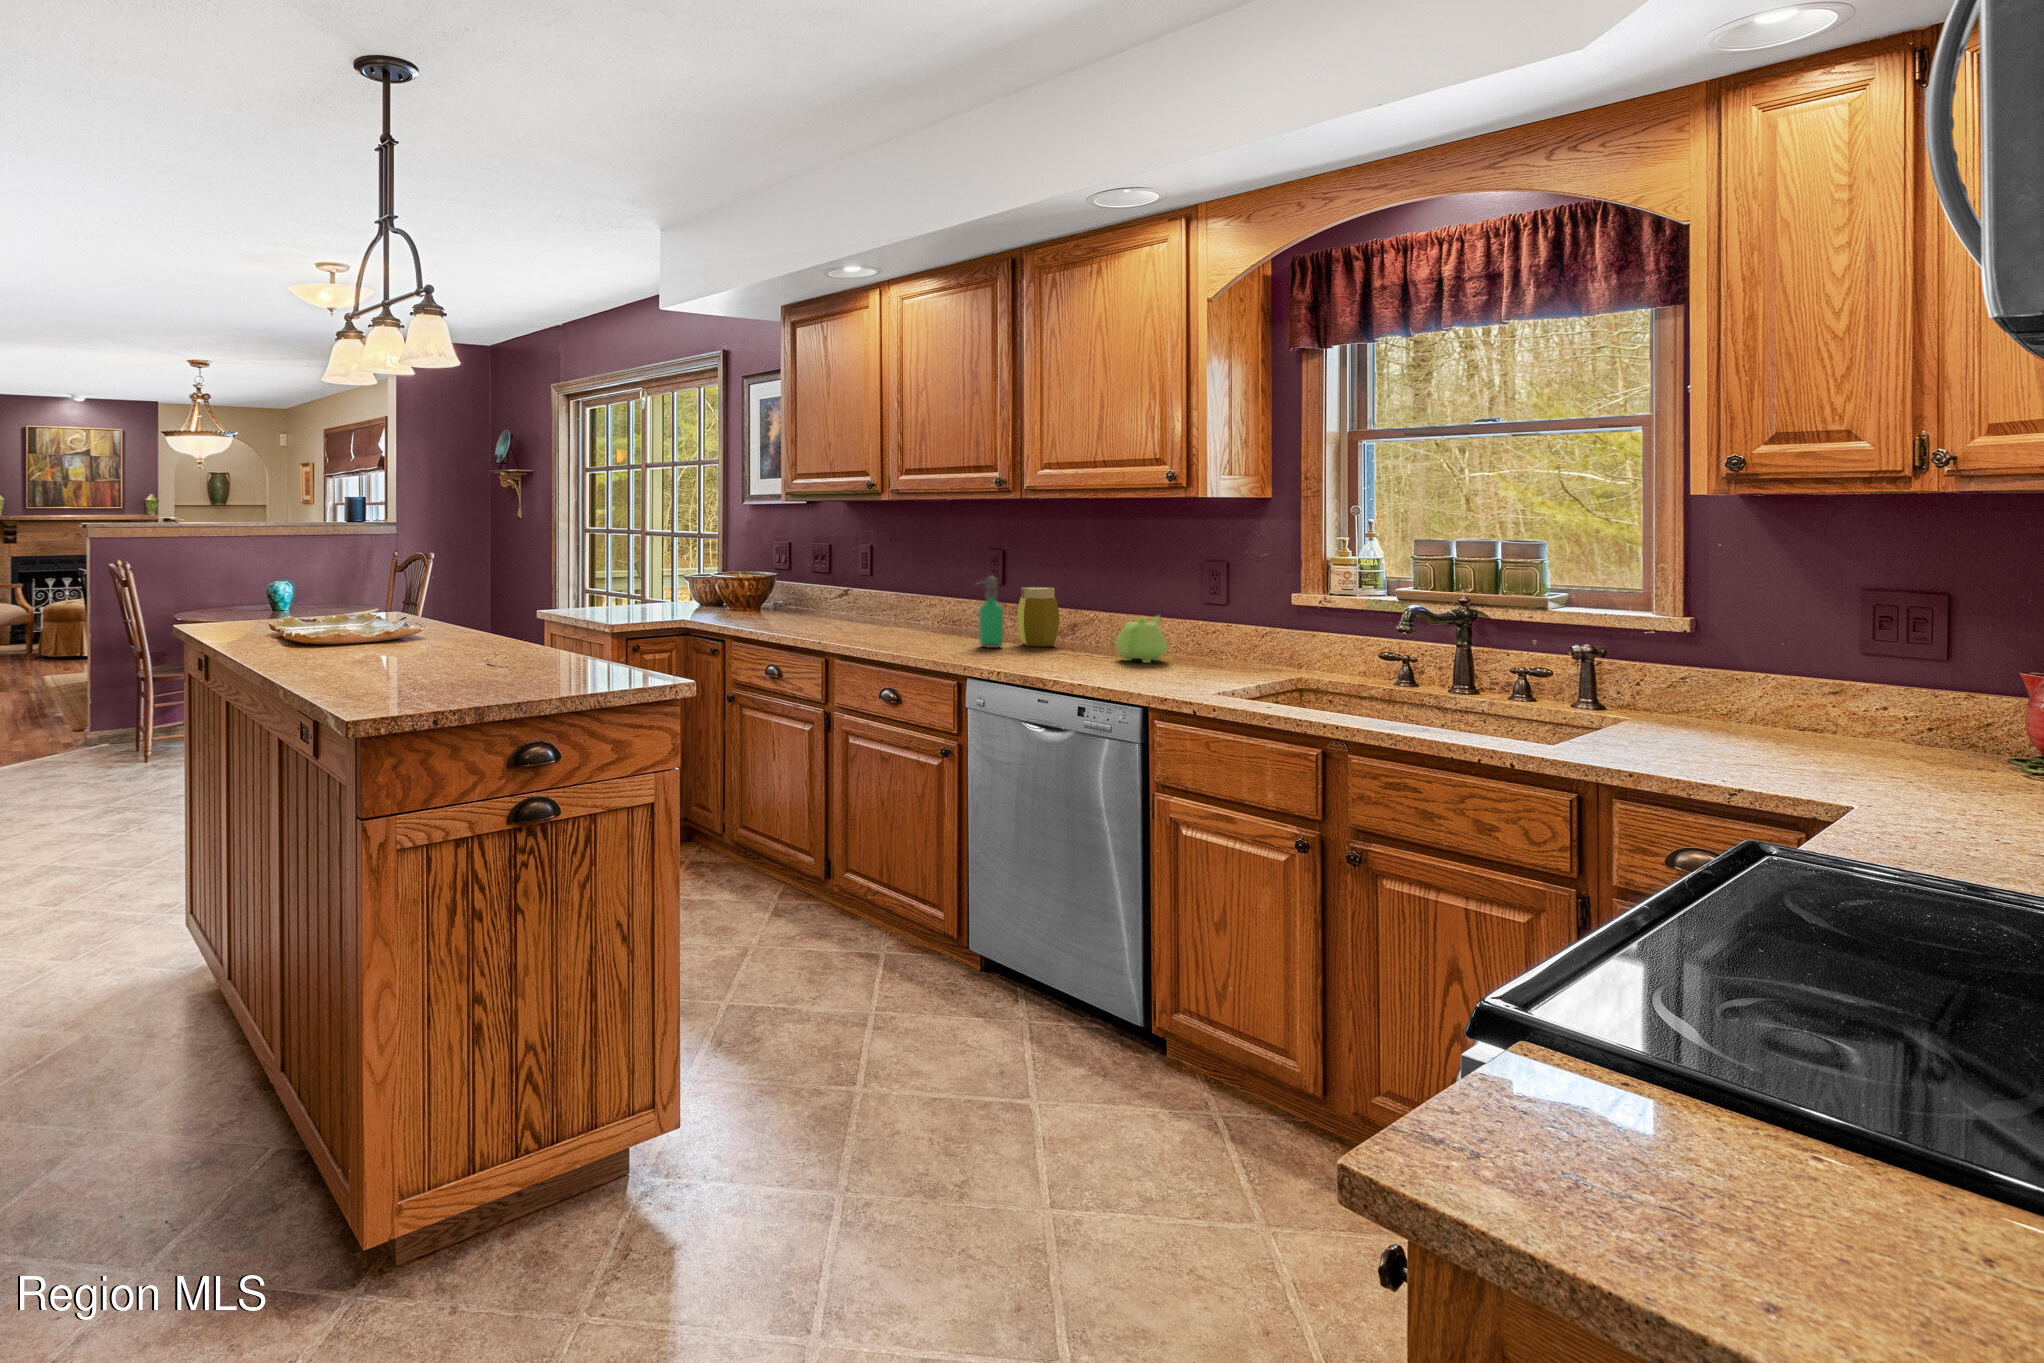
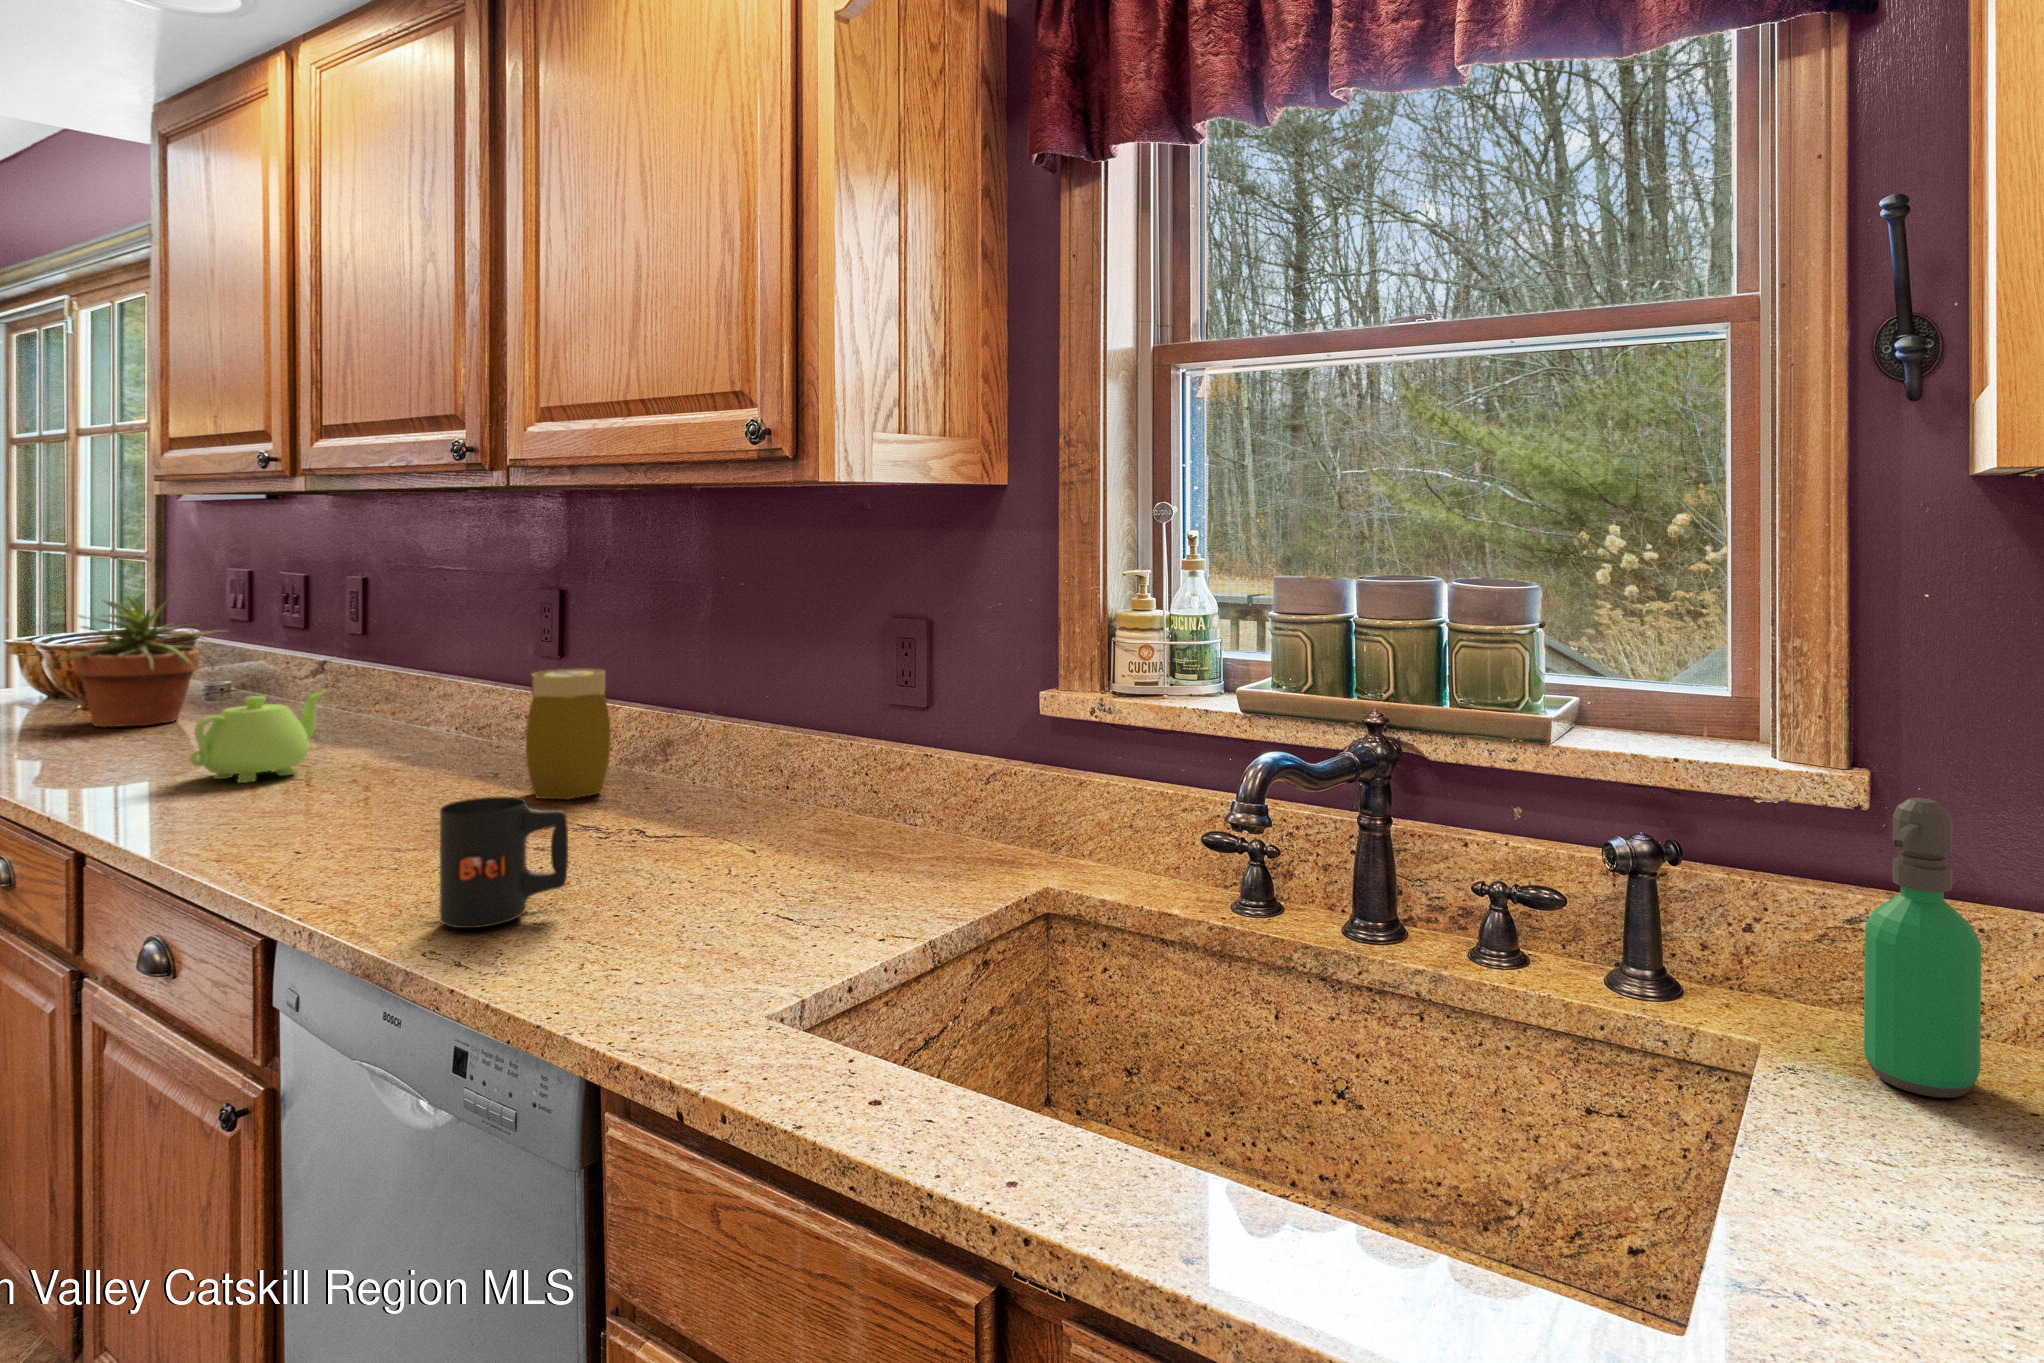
potted plant: none [744,552,805,619] -> present [53,592,214,727]
soap dispenser: present [976,576,1004,648] -> present [1864,798,1981,1098]
teapot: present [1116,616,1168,663] -> present [190,691,325,783]
mug: none [1062,627,1106,674] -> present [440,797,568,928]

